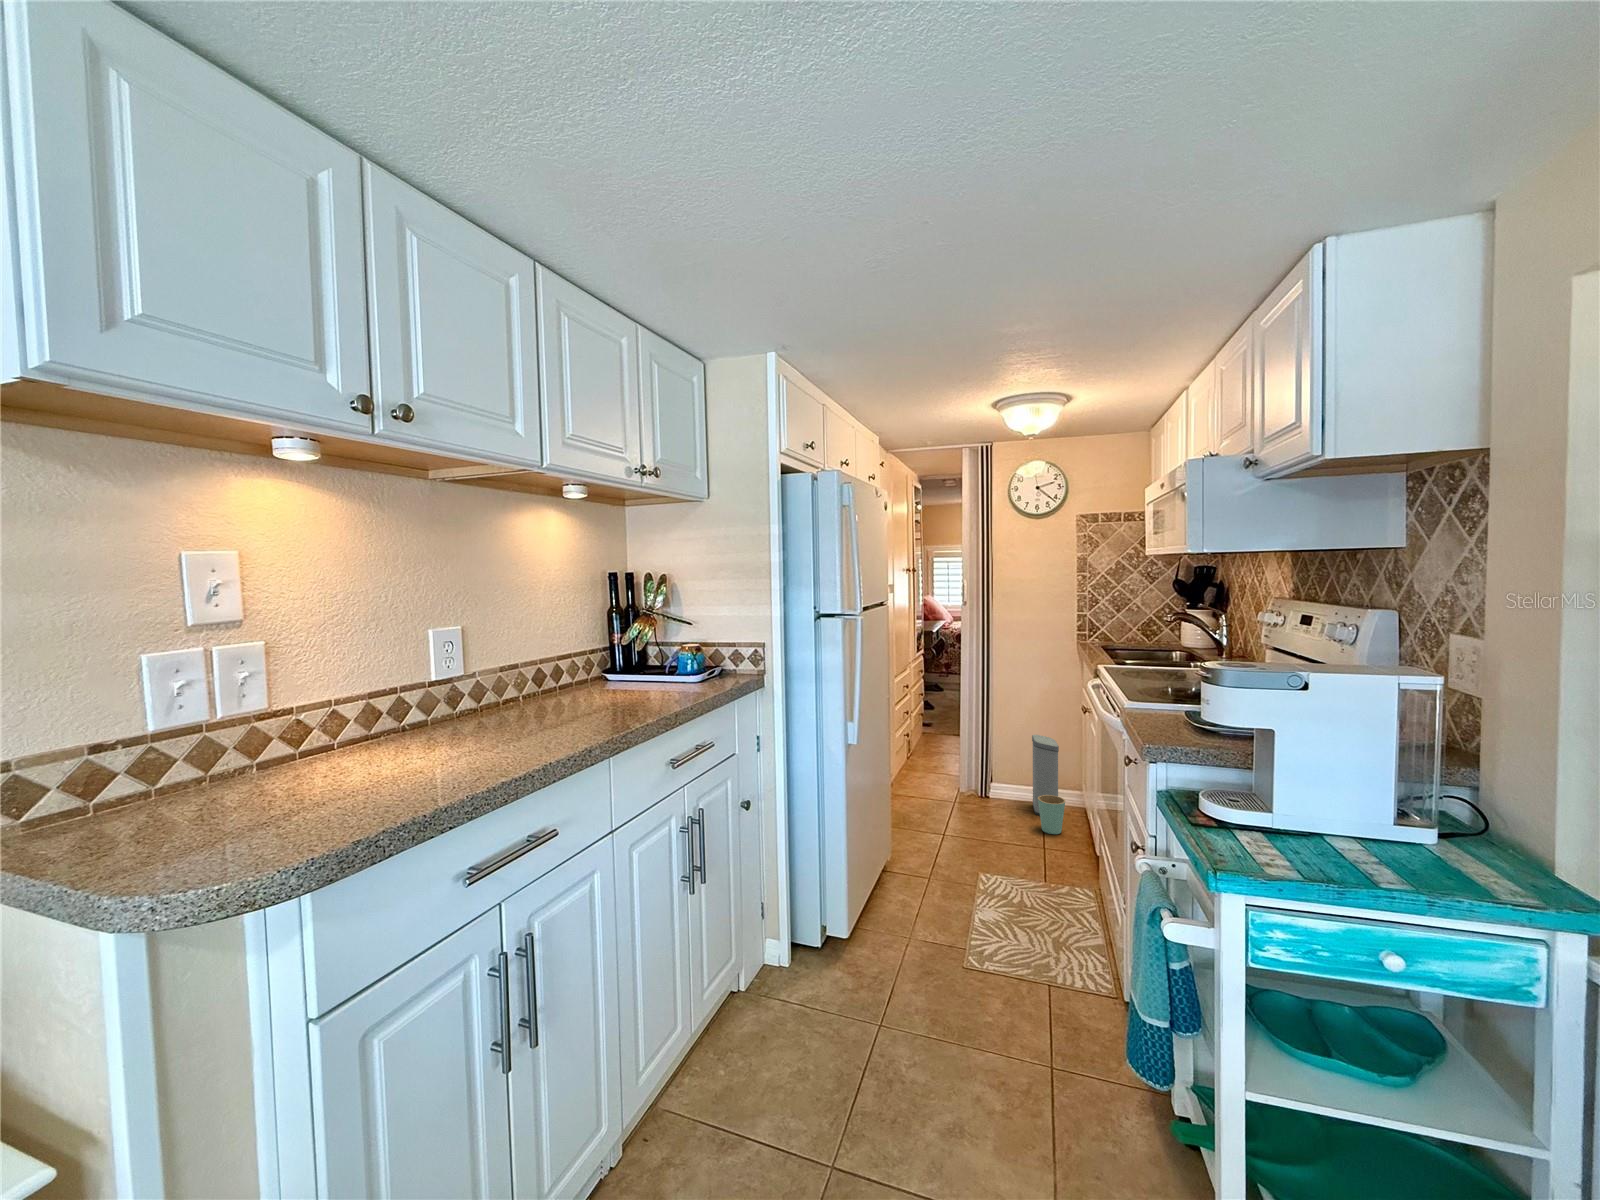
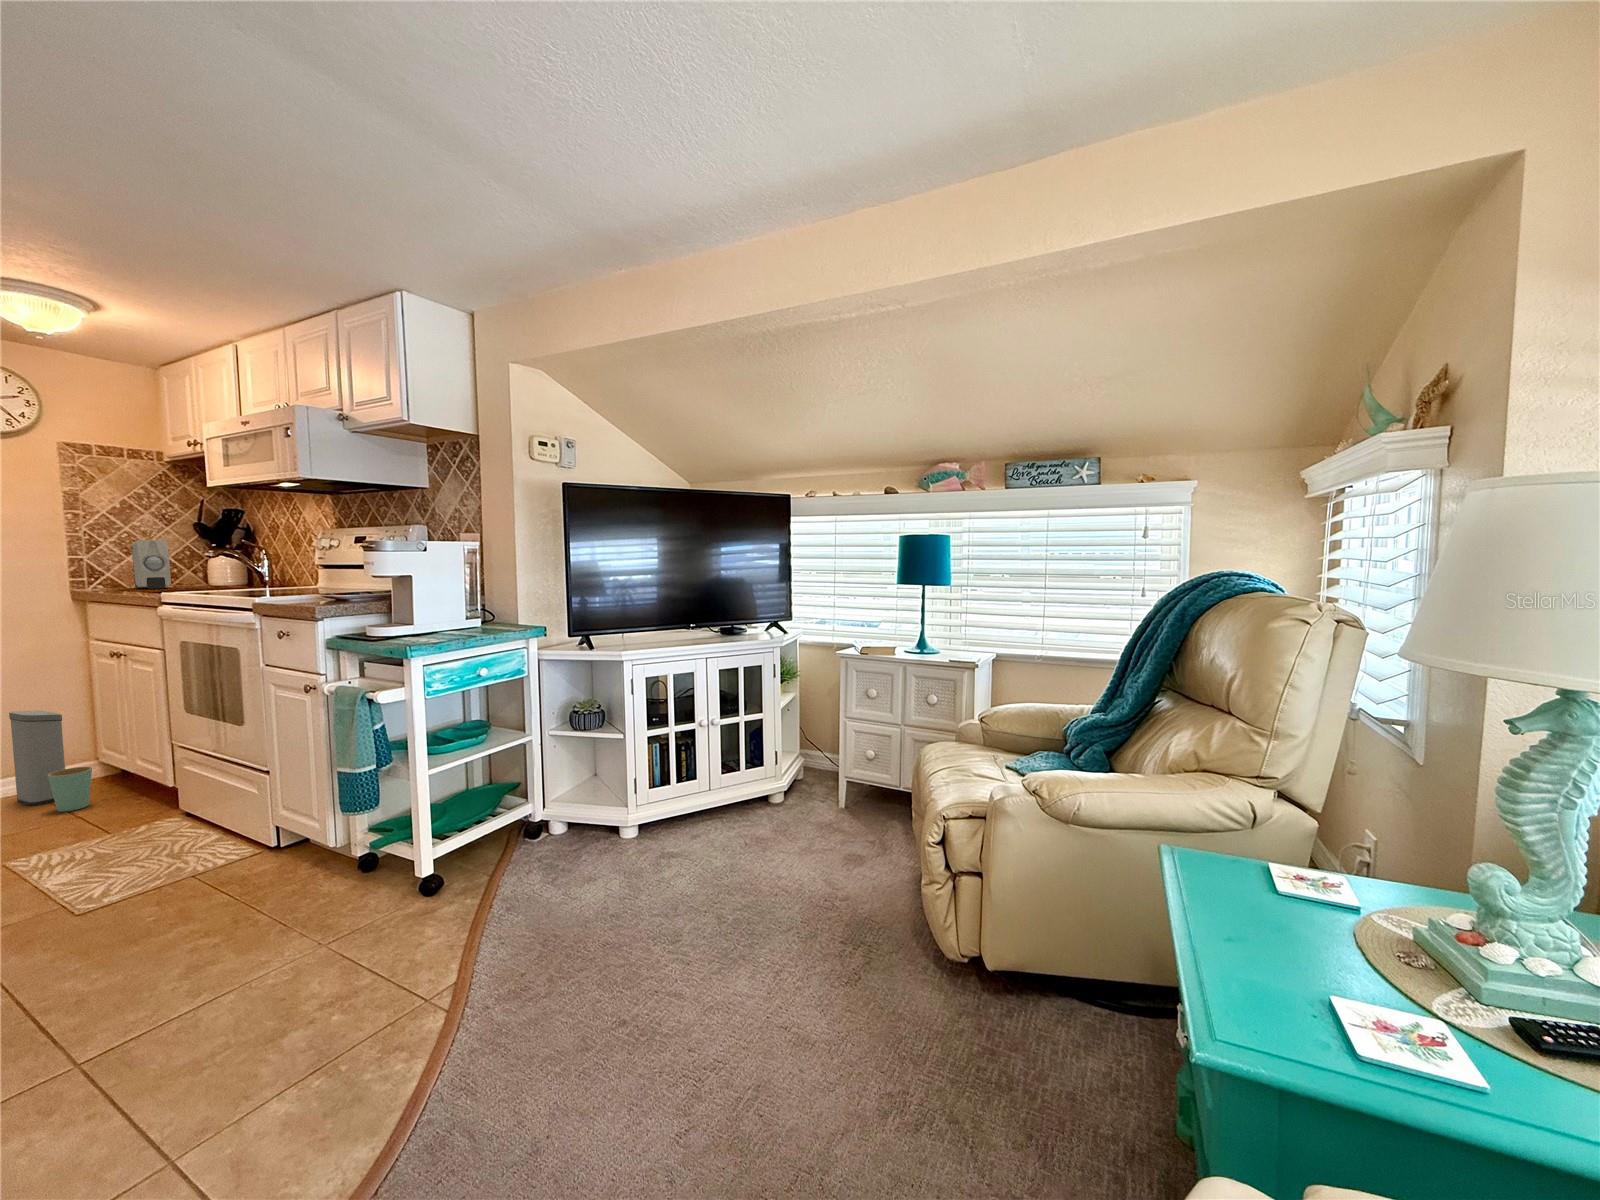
soap dispenser: none [1121,599,1146,646] -> present [132,540,171,589]

